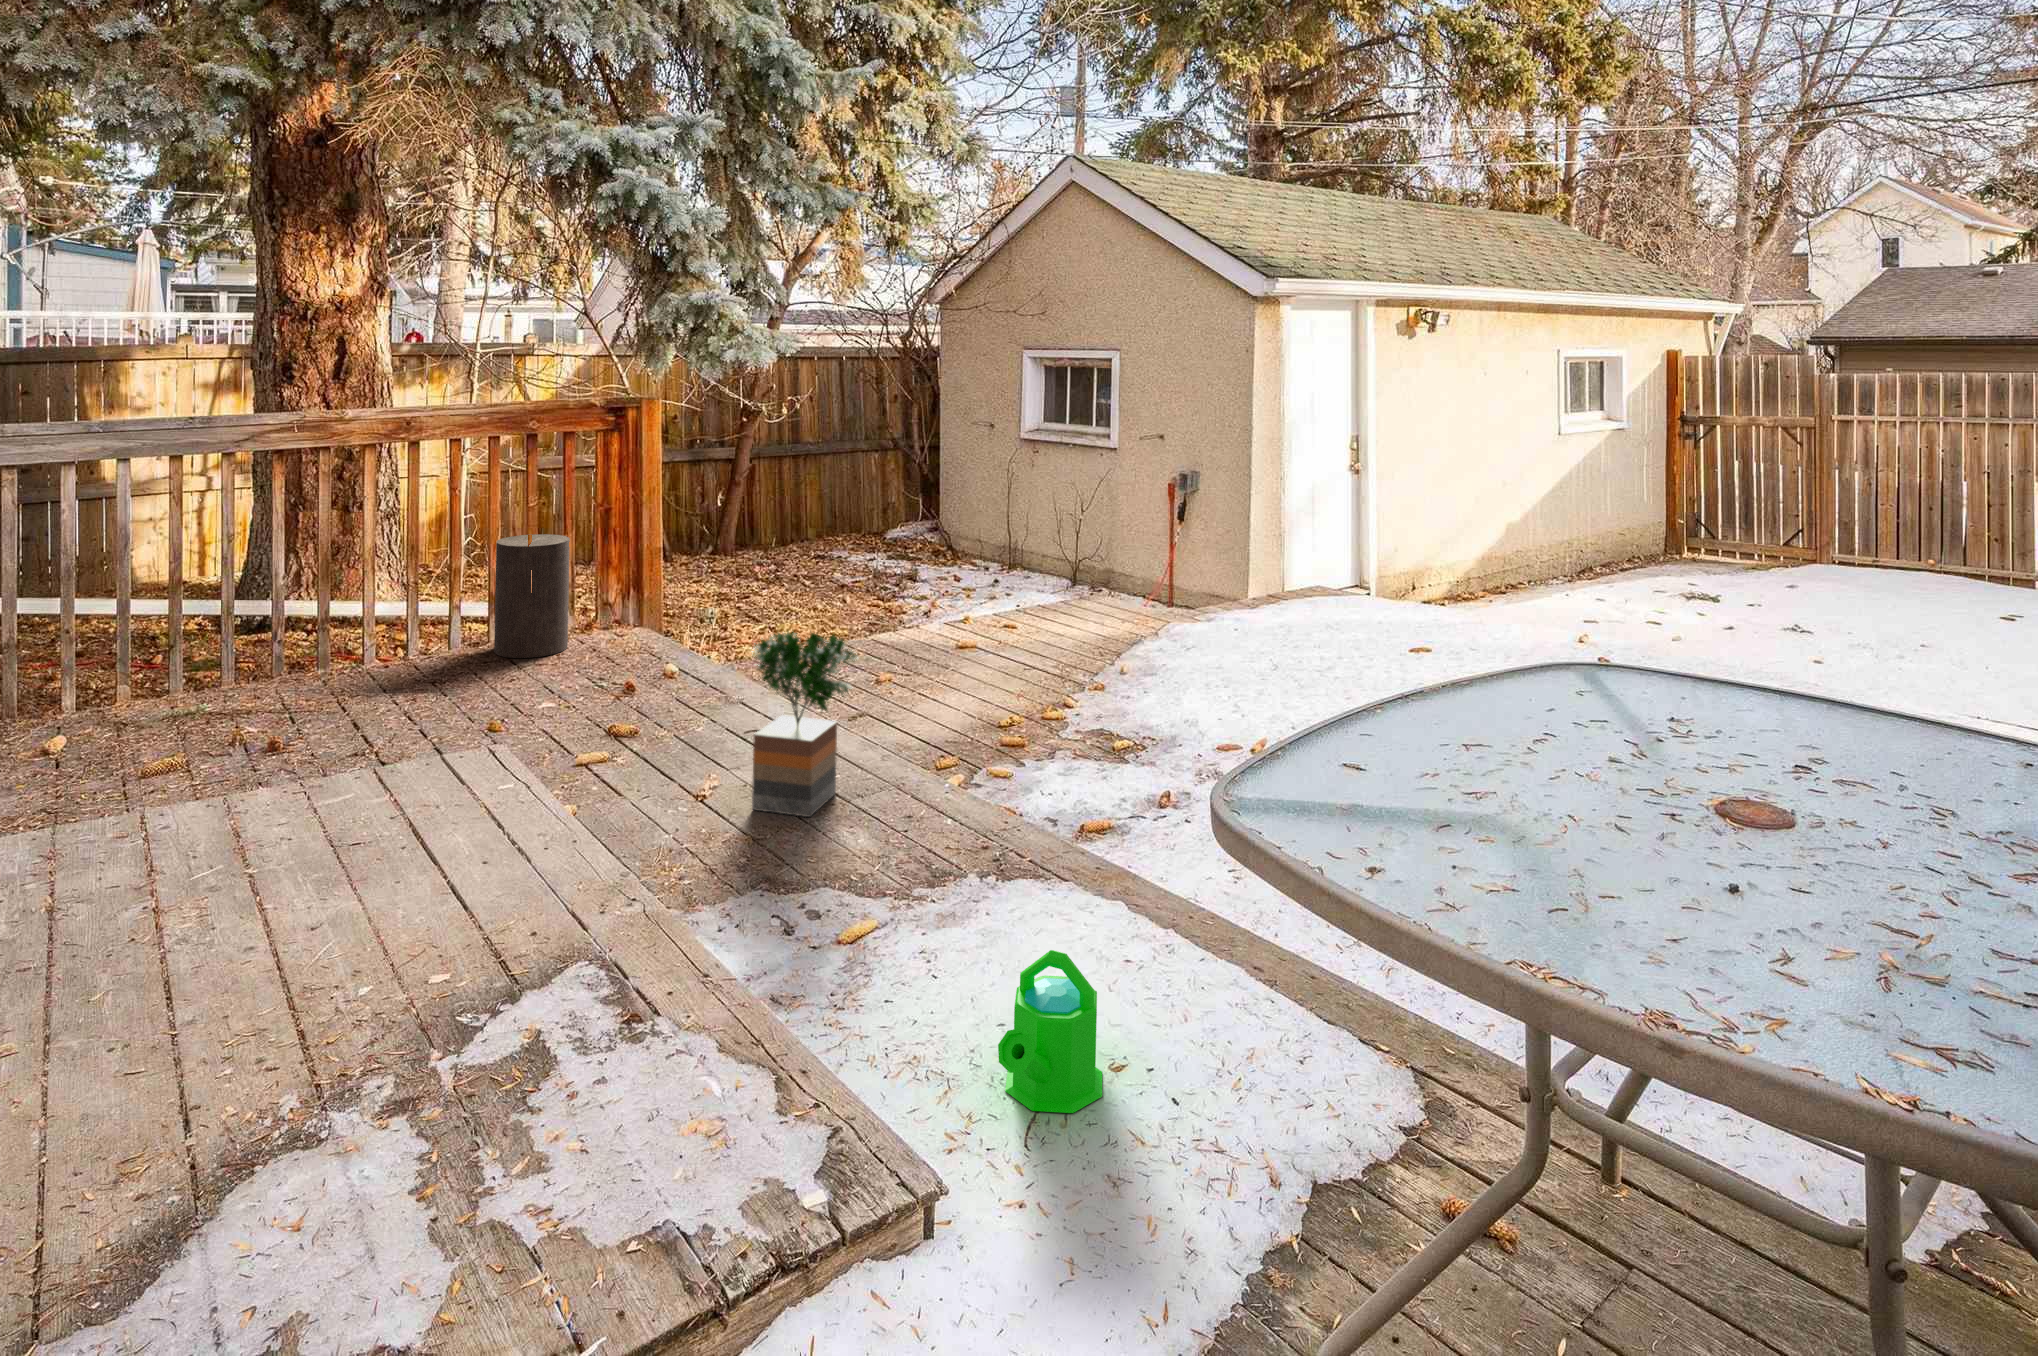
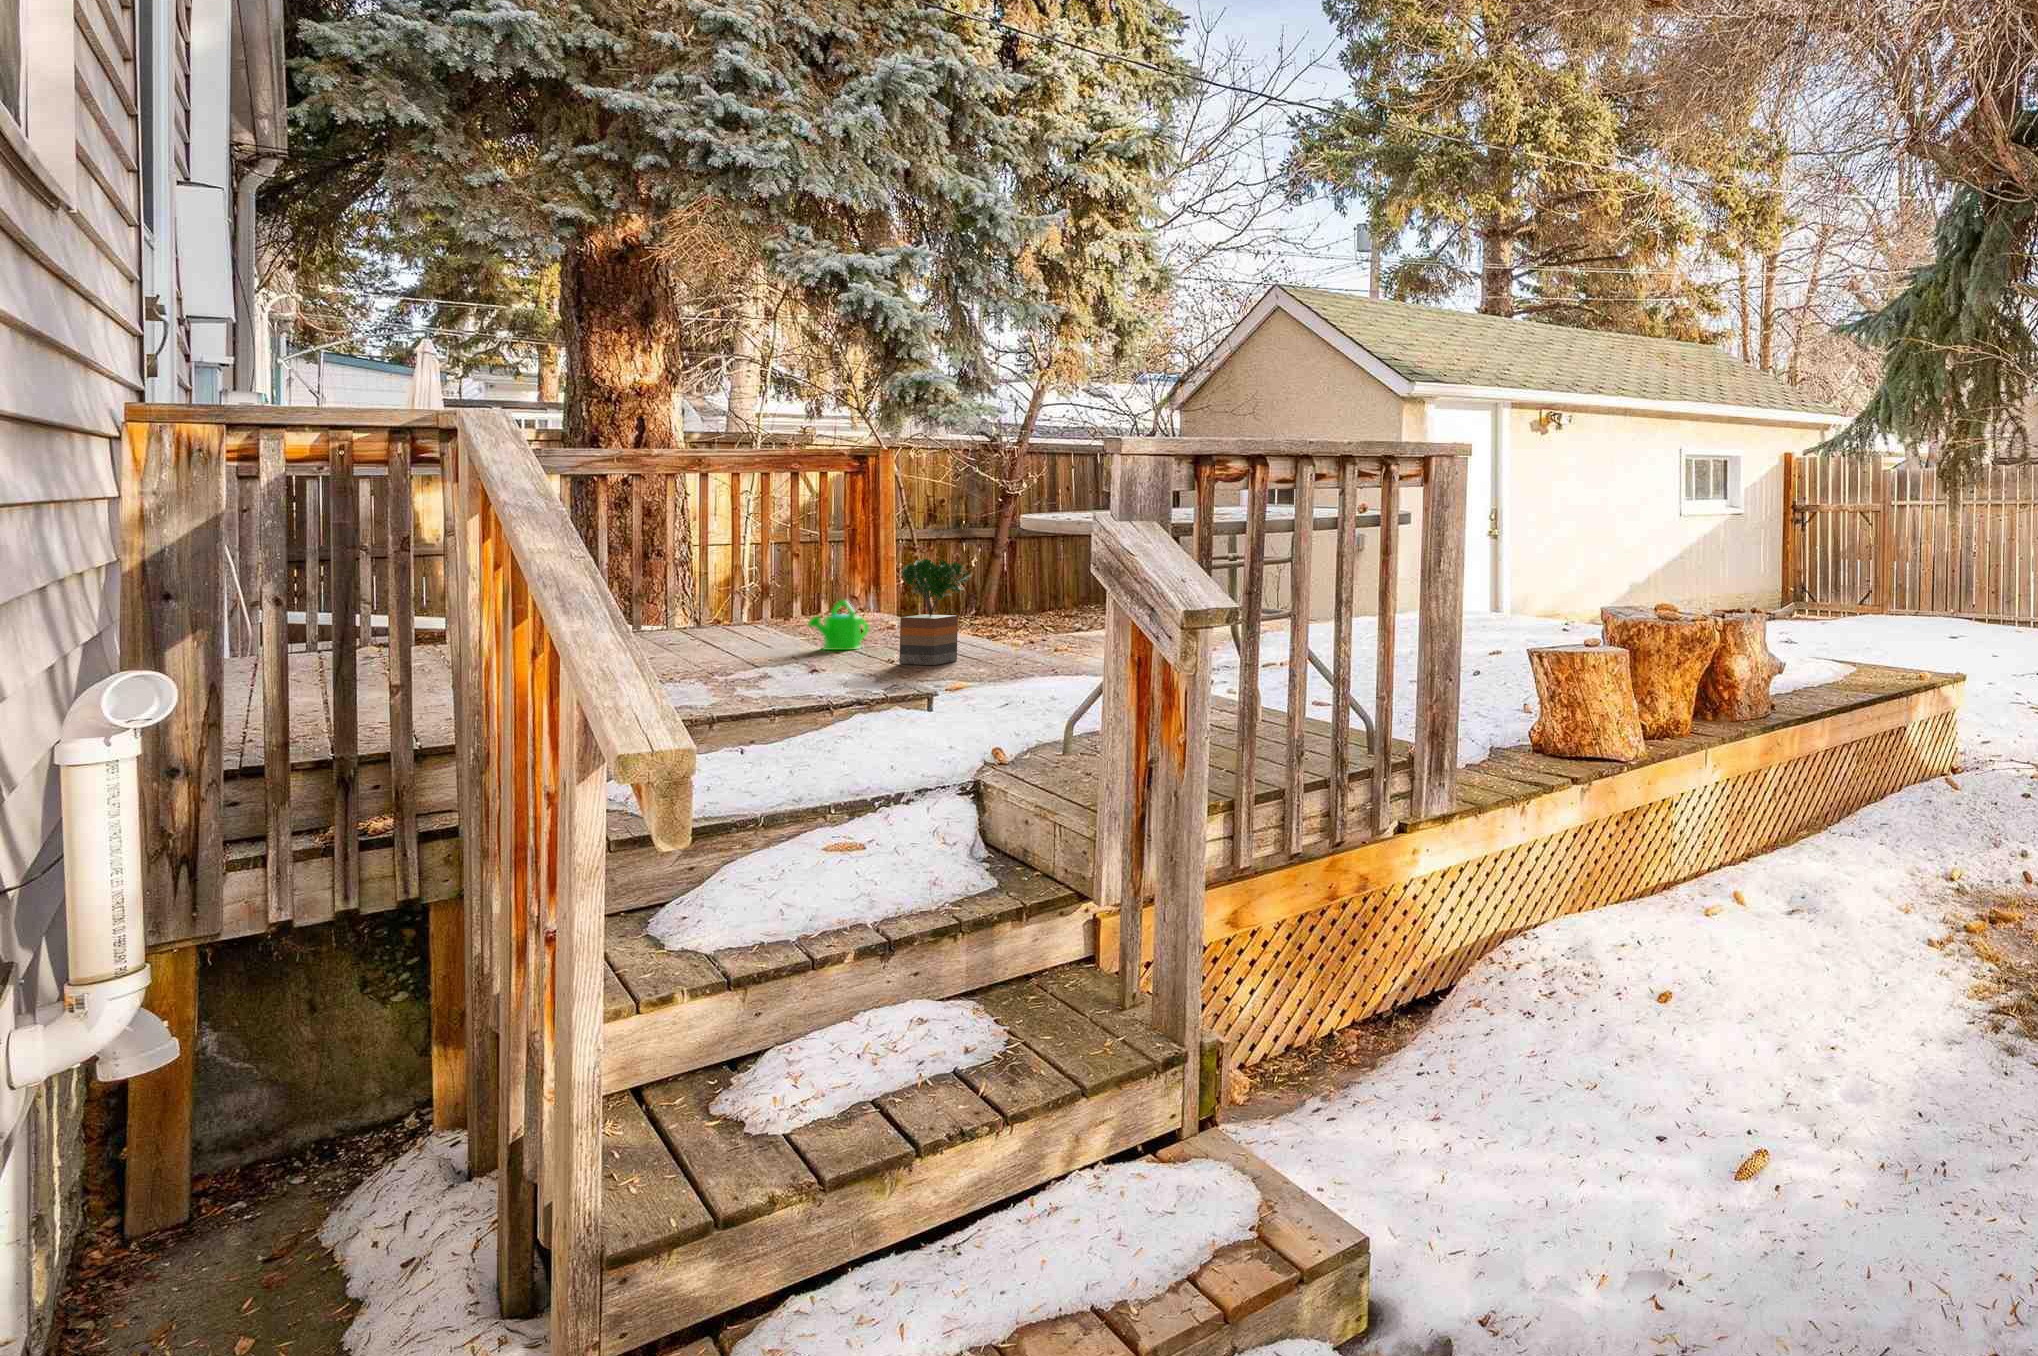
stool: present [494,534,570,658] -> none [754,546,812,627]
watering can: present [998,950,1102,1113] -> present [808,600,869,650]

